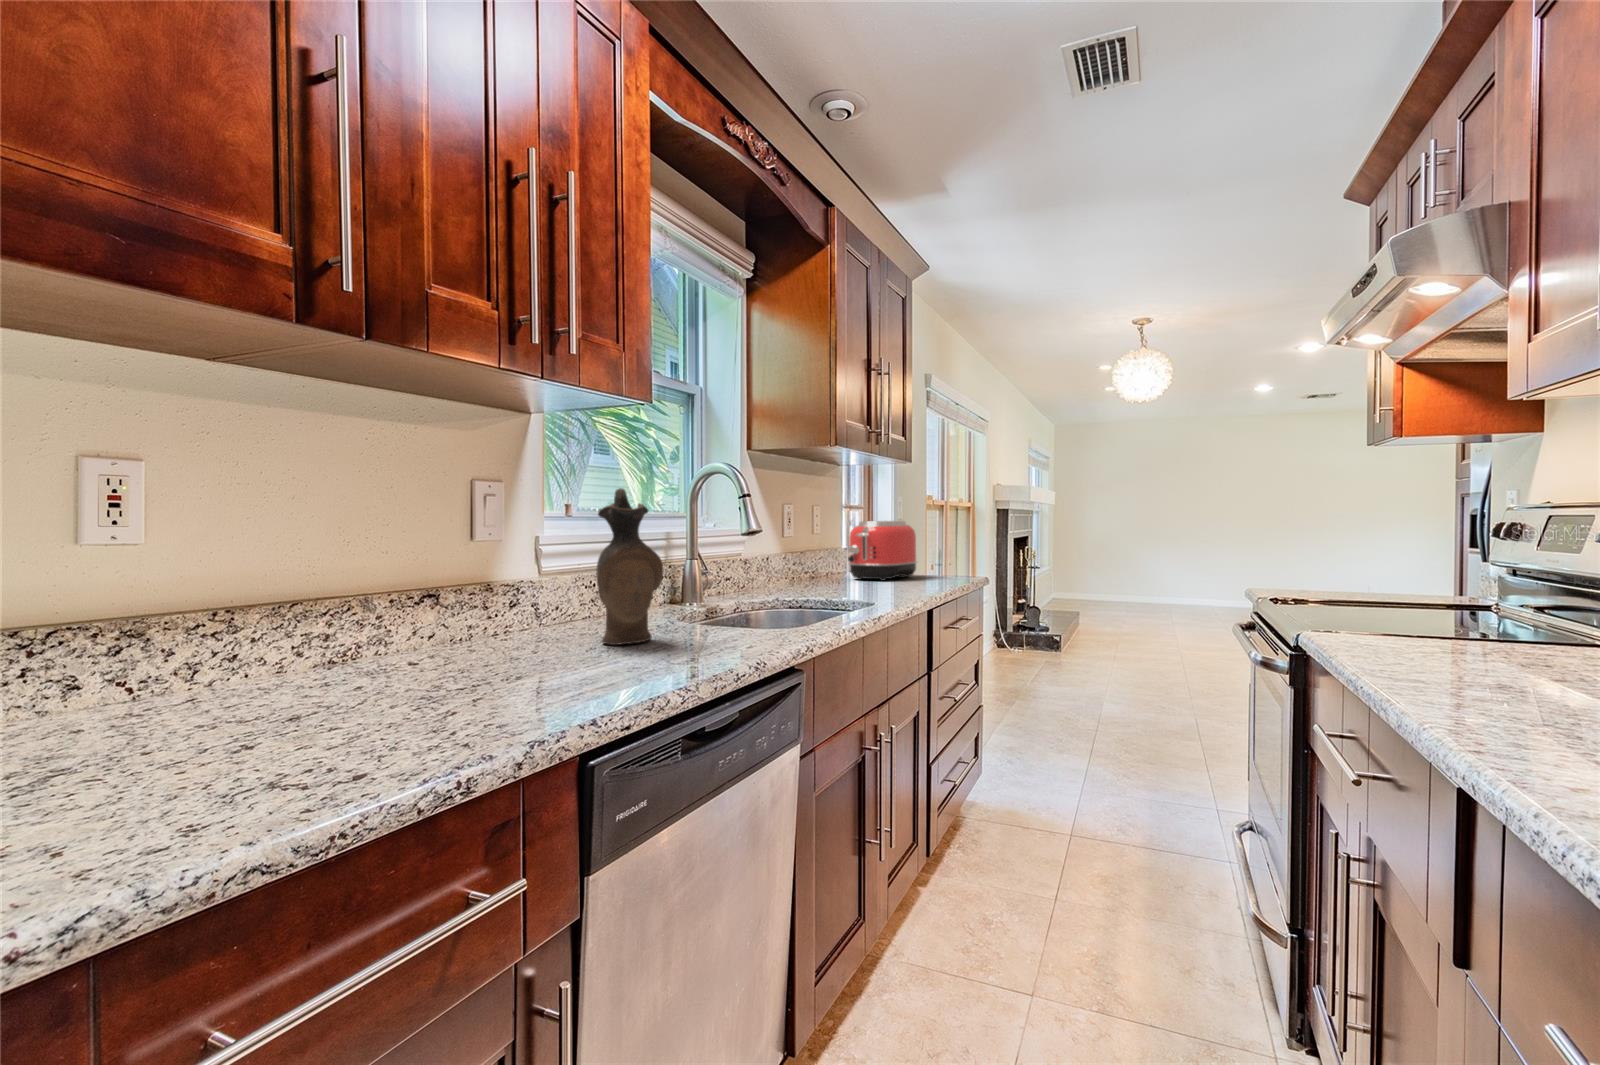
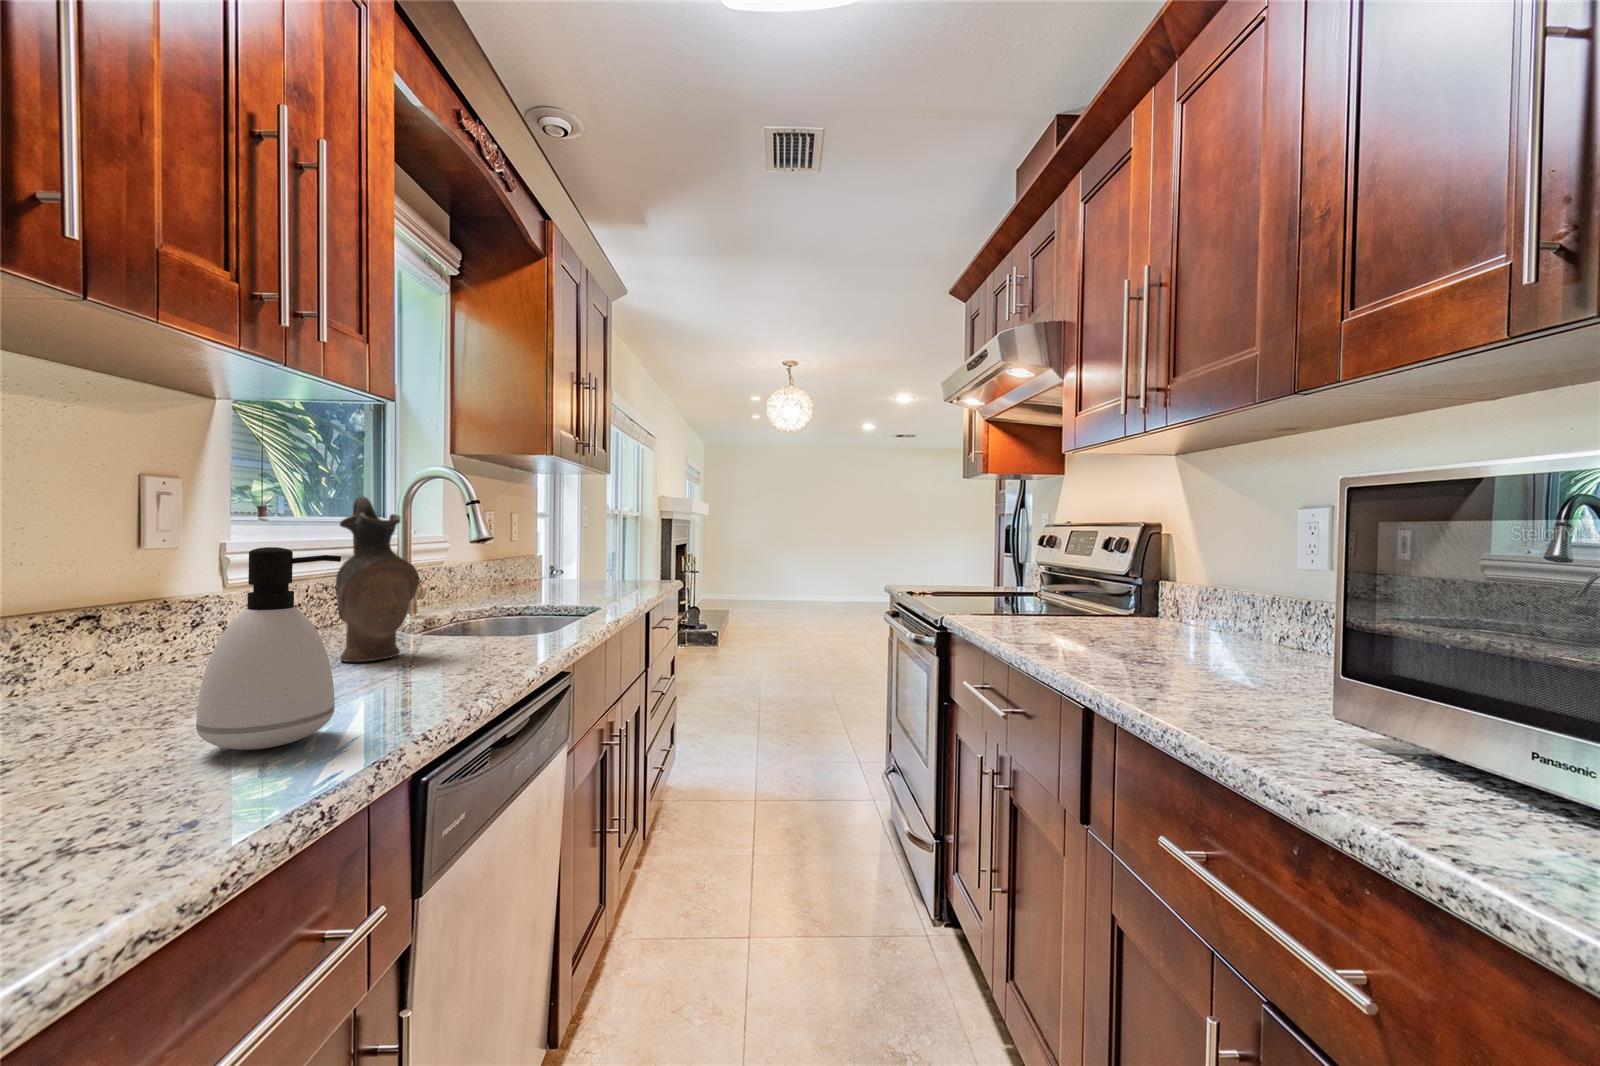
toaster: present [848,521,917,581] -> none [550,532,615,587]
soap dispenser: none [421,532,527,715] -> present [196,547,341,750]

